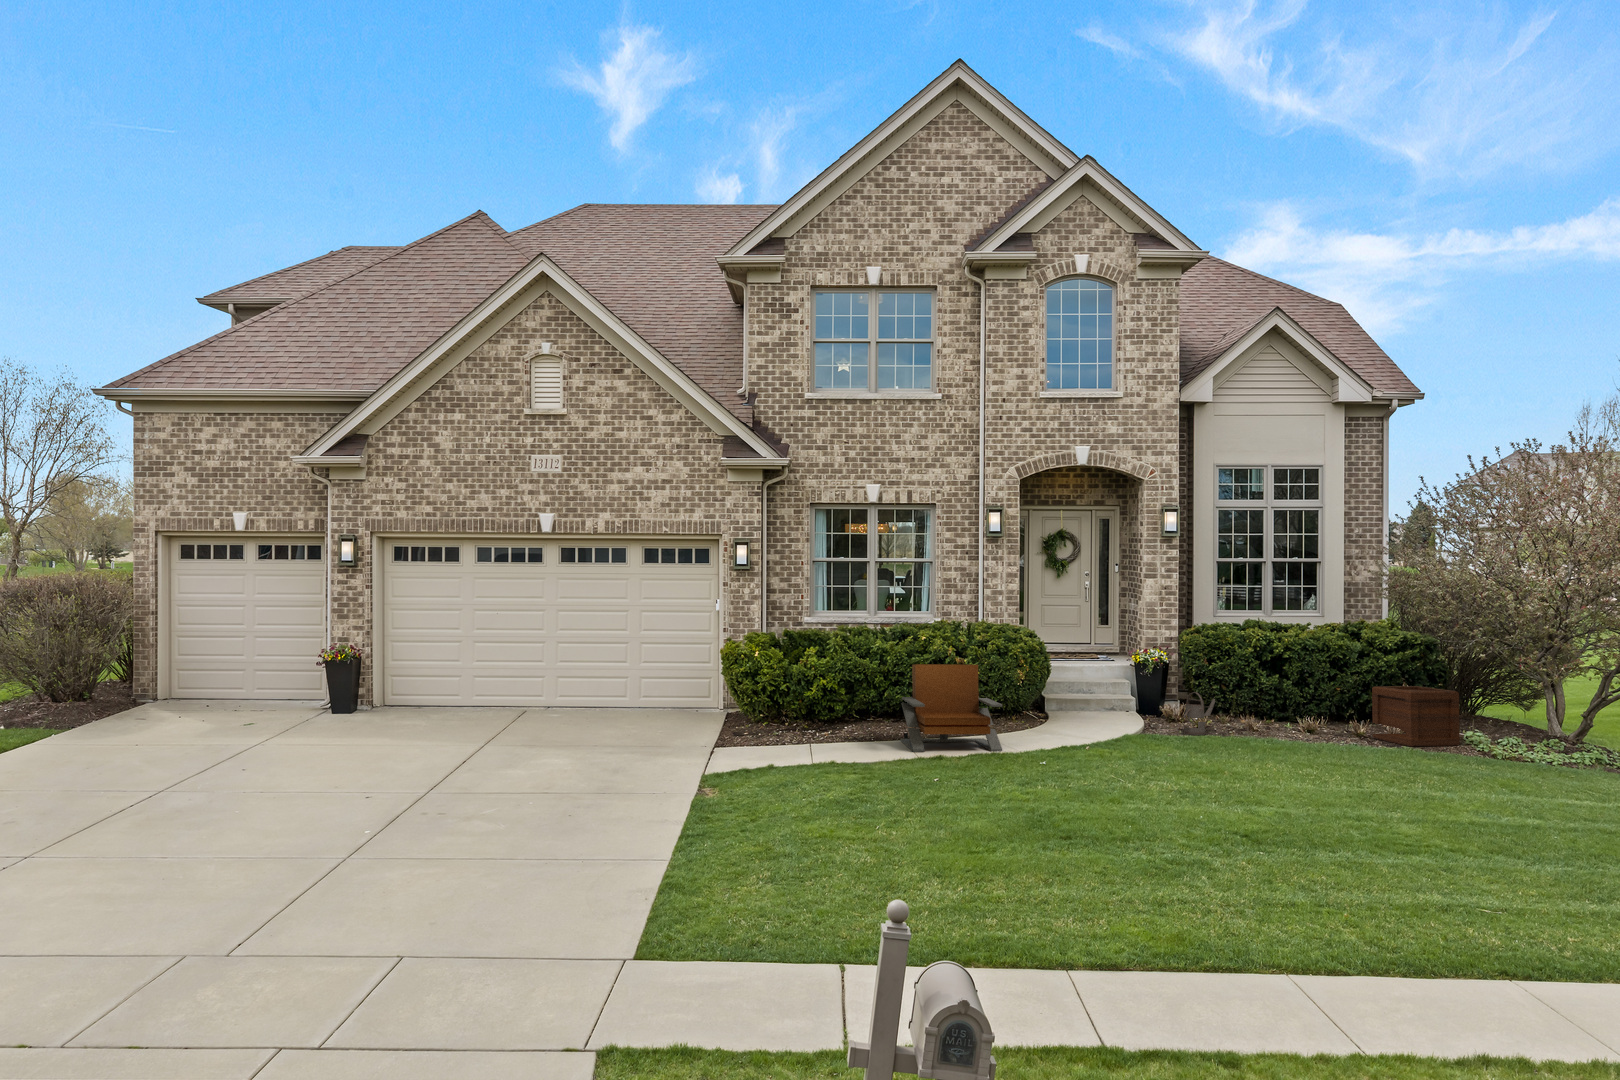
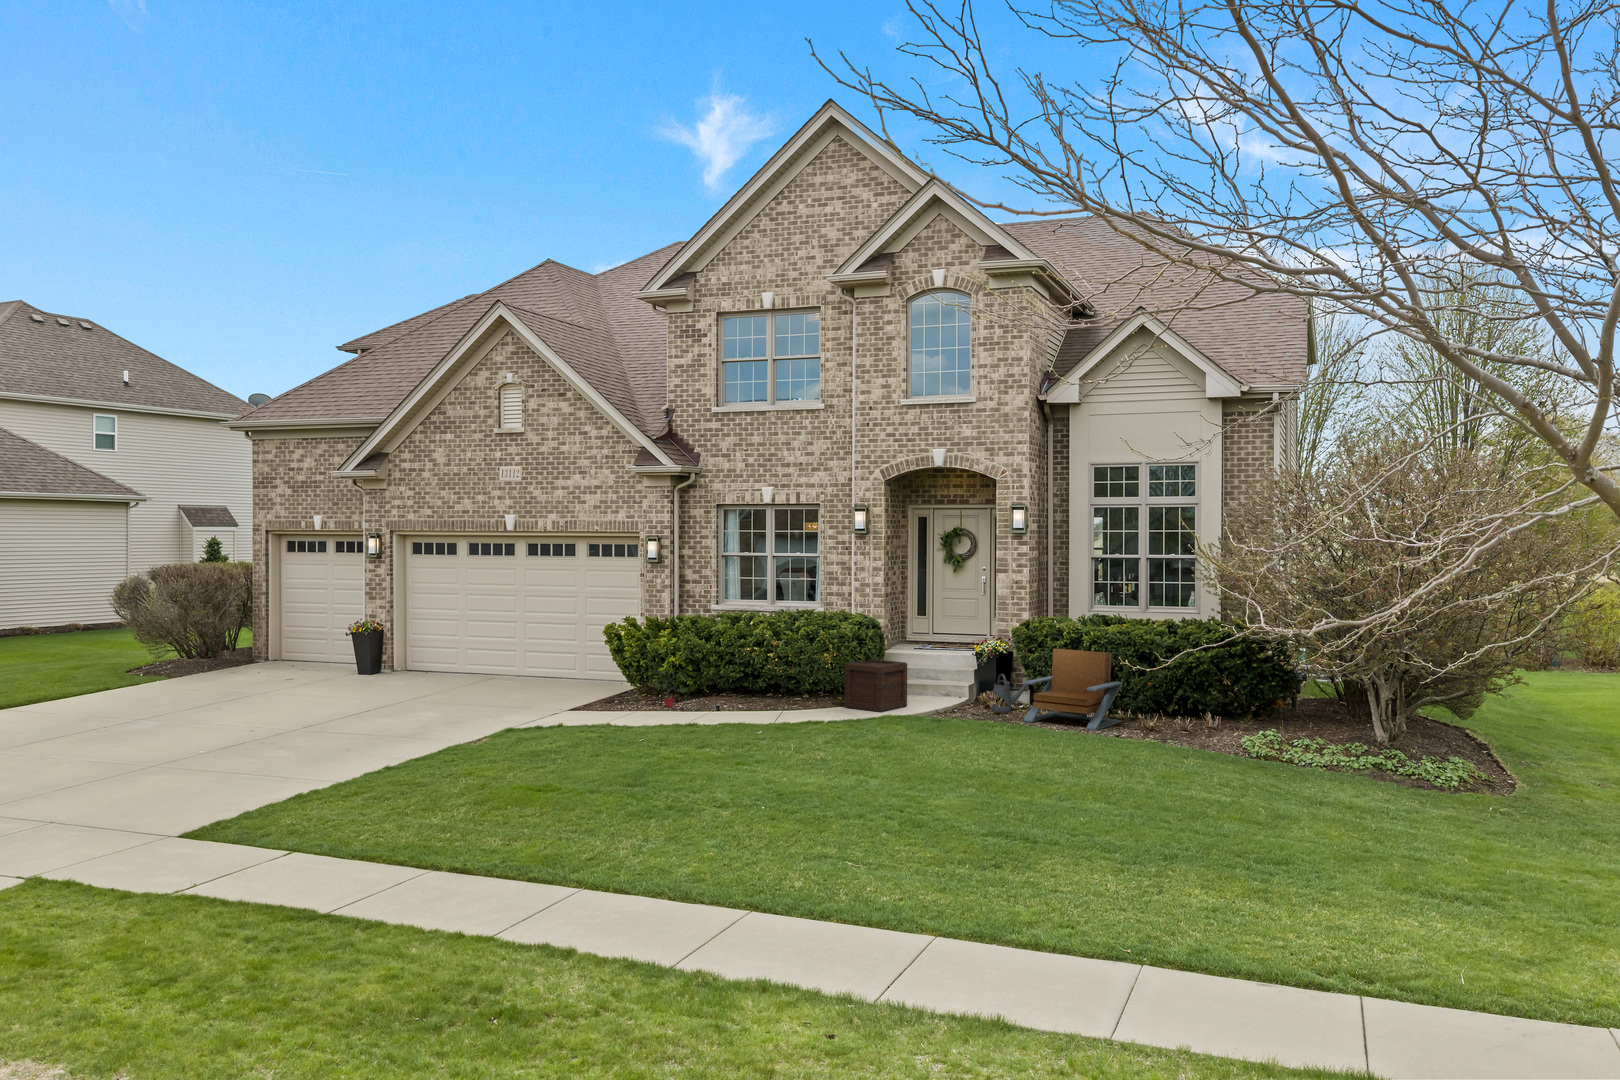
lounge chair: present [900,664,1002,752] -> present [1024,649,1123,730]
wooden crate: present [1372,686,1460,747] -> present [845,659,907,712]
potted plant: none [804,699,859,745] -> present [654,671,687,707]

